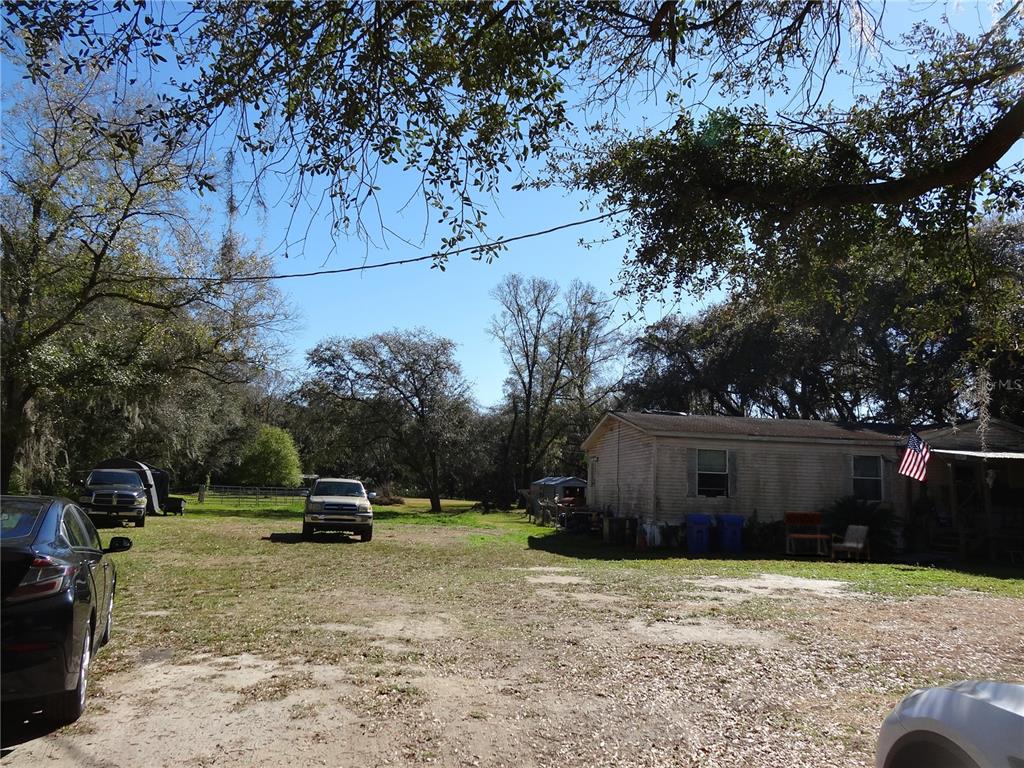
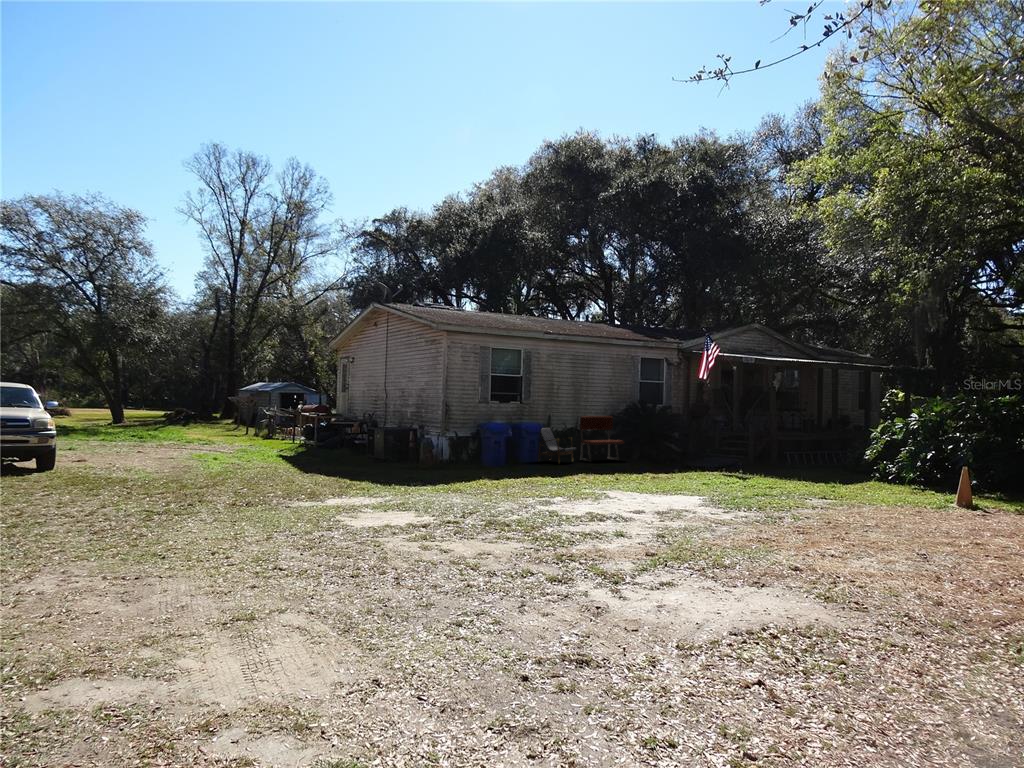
lounge chair: present [832,526,870,559] -> present [538,428,576,463]

